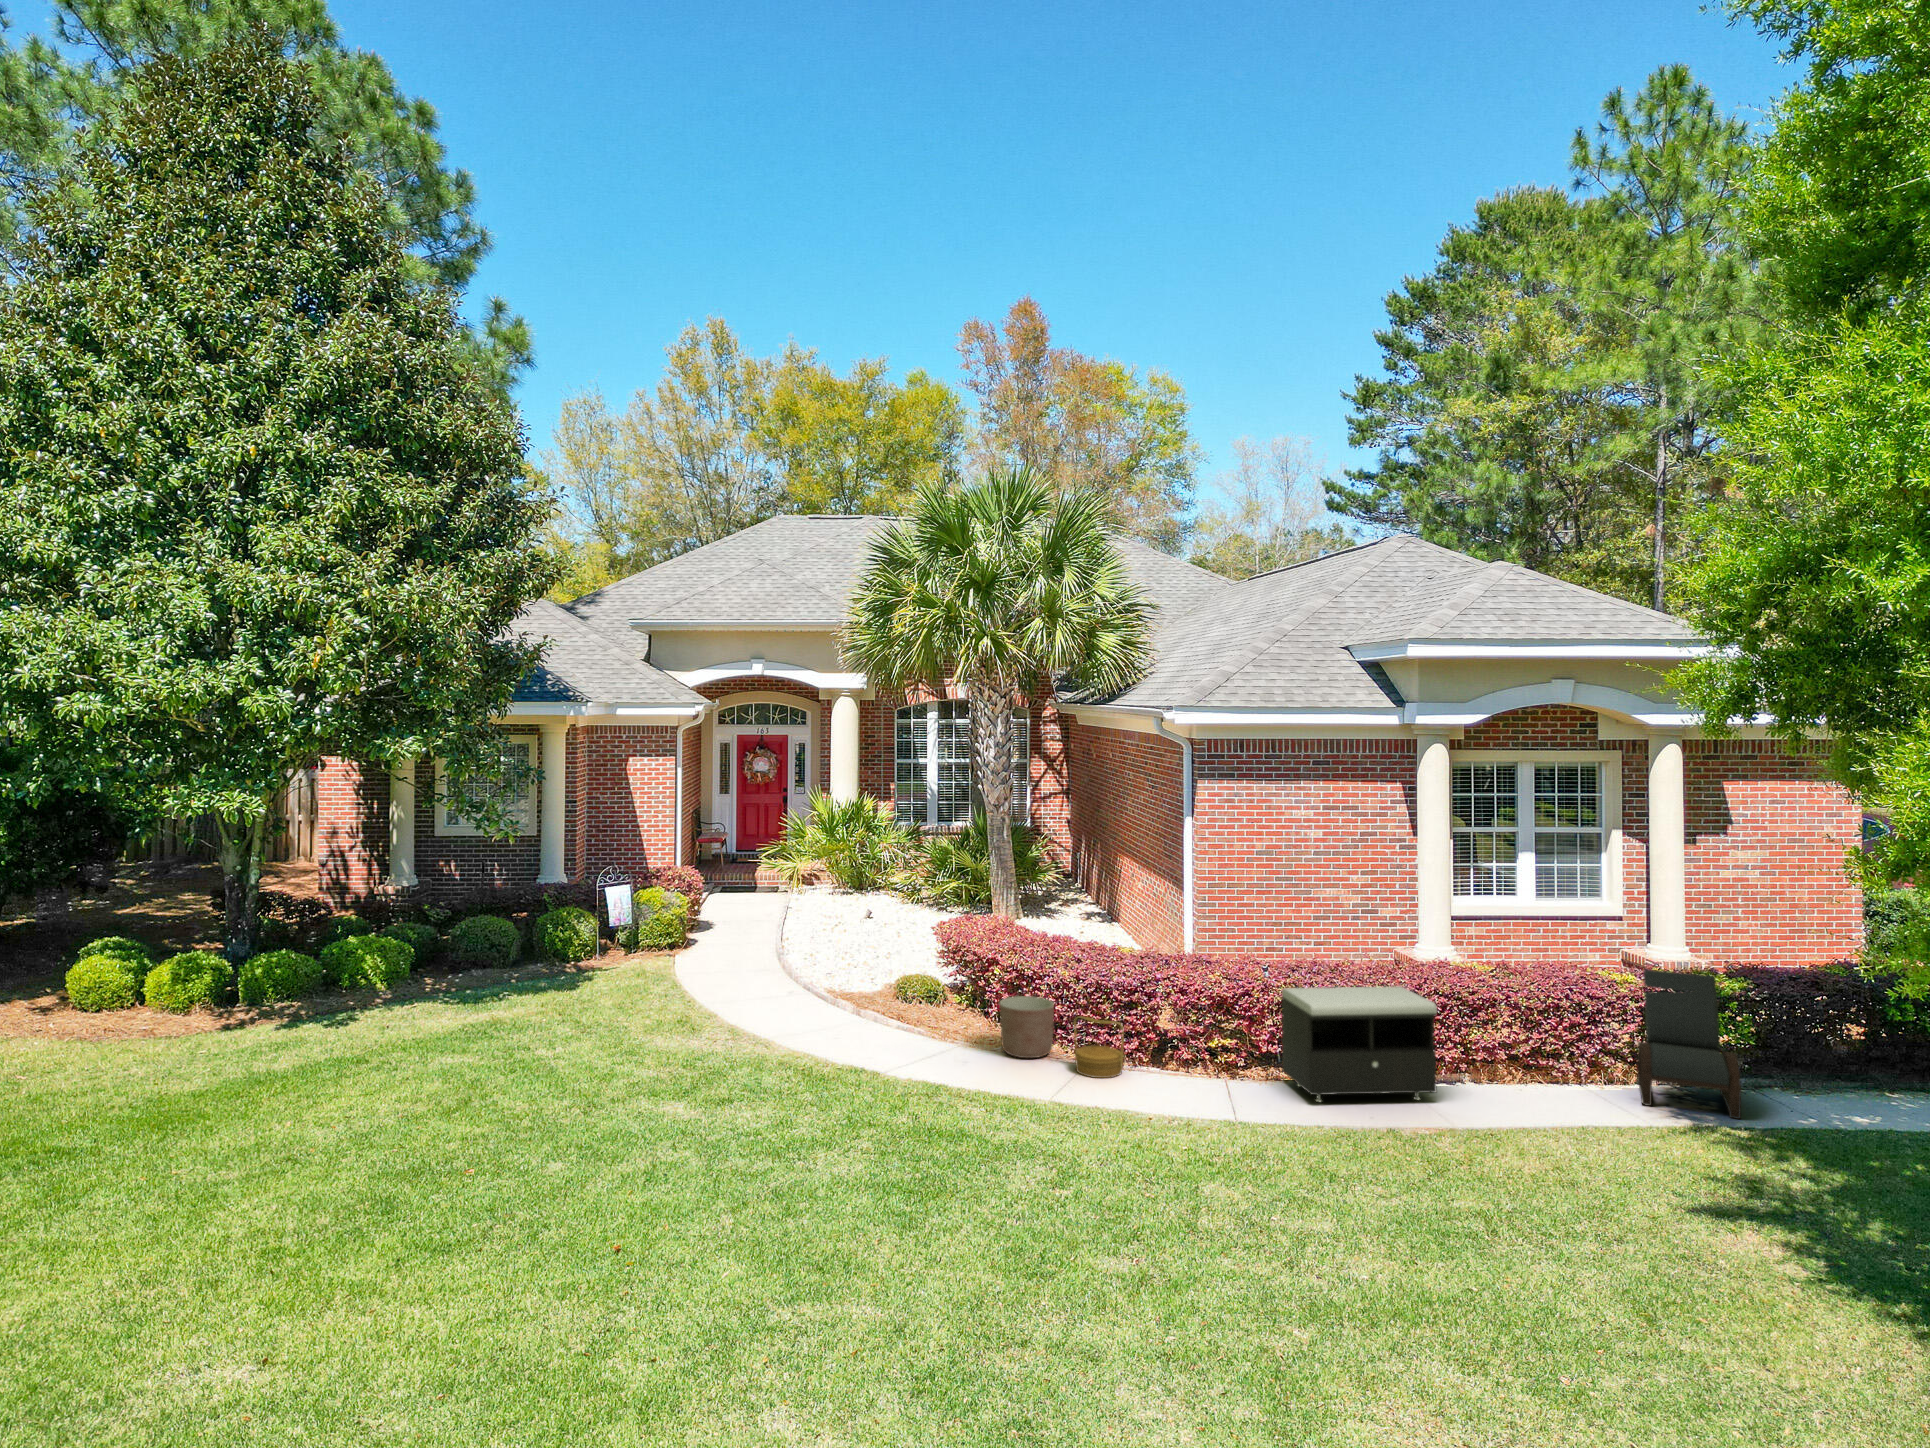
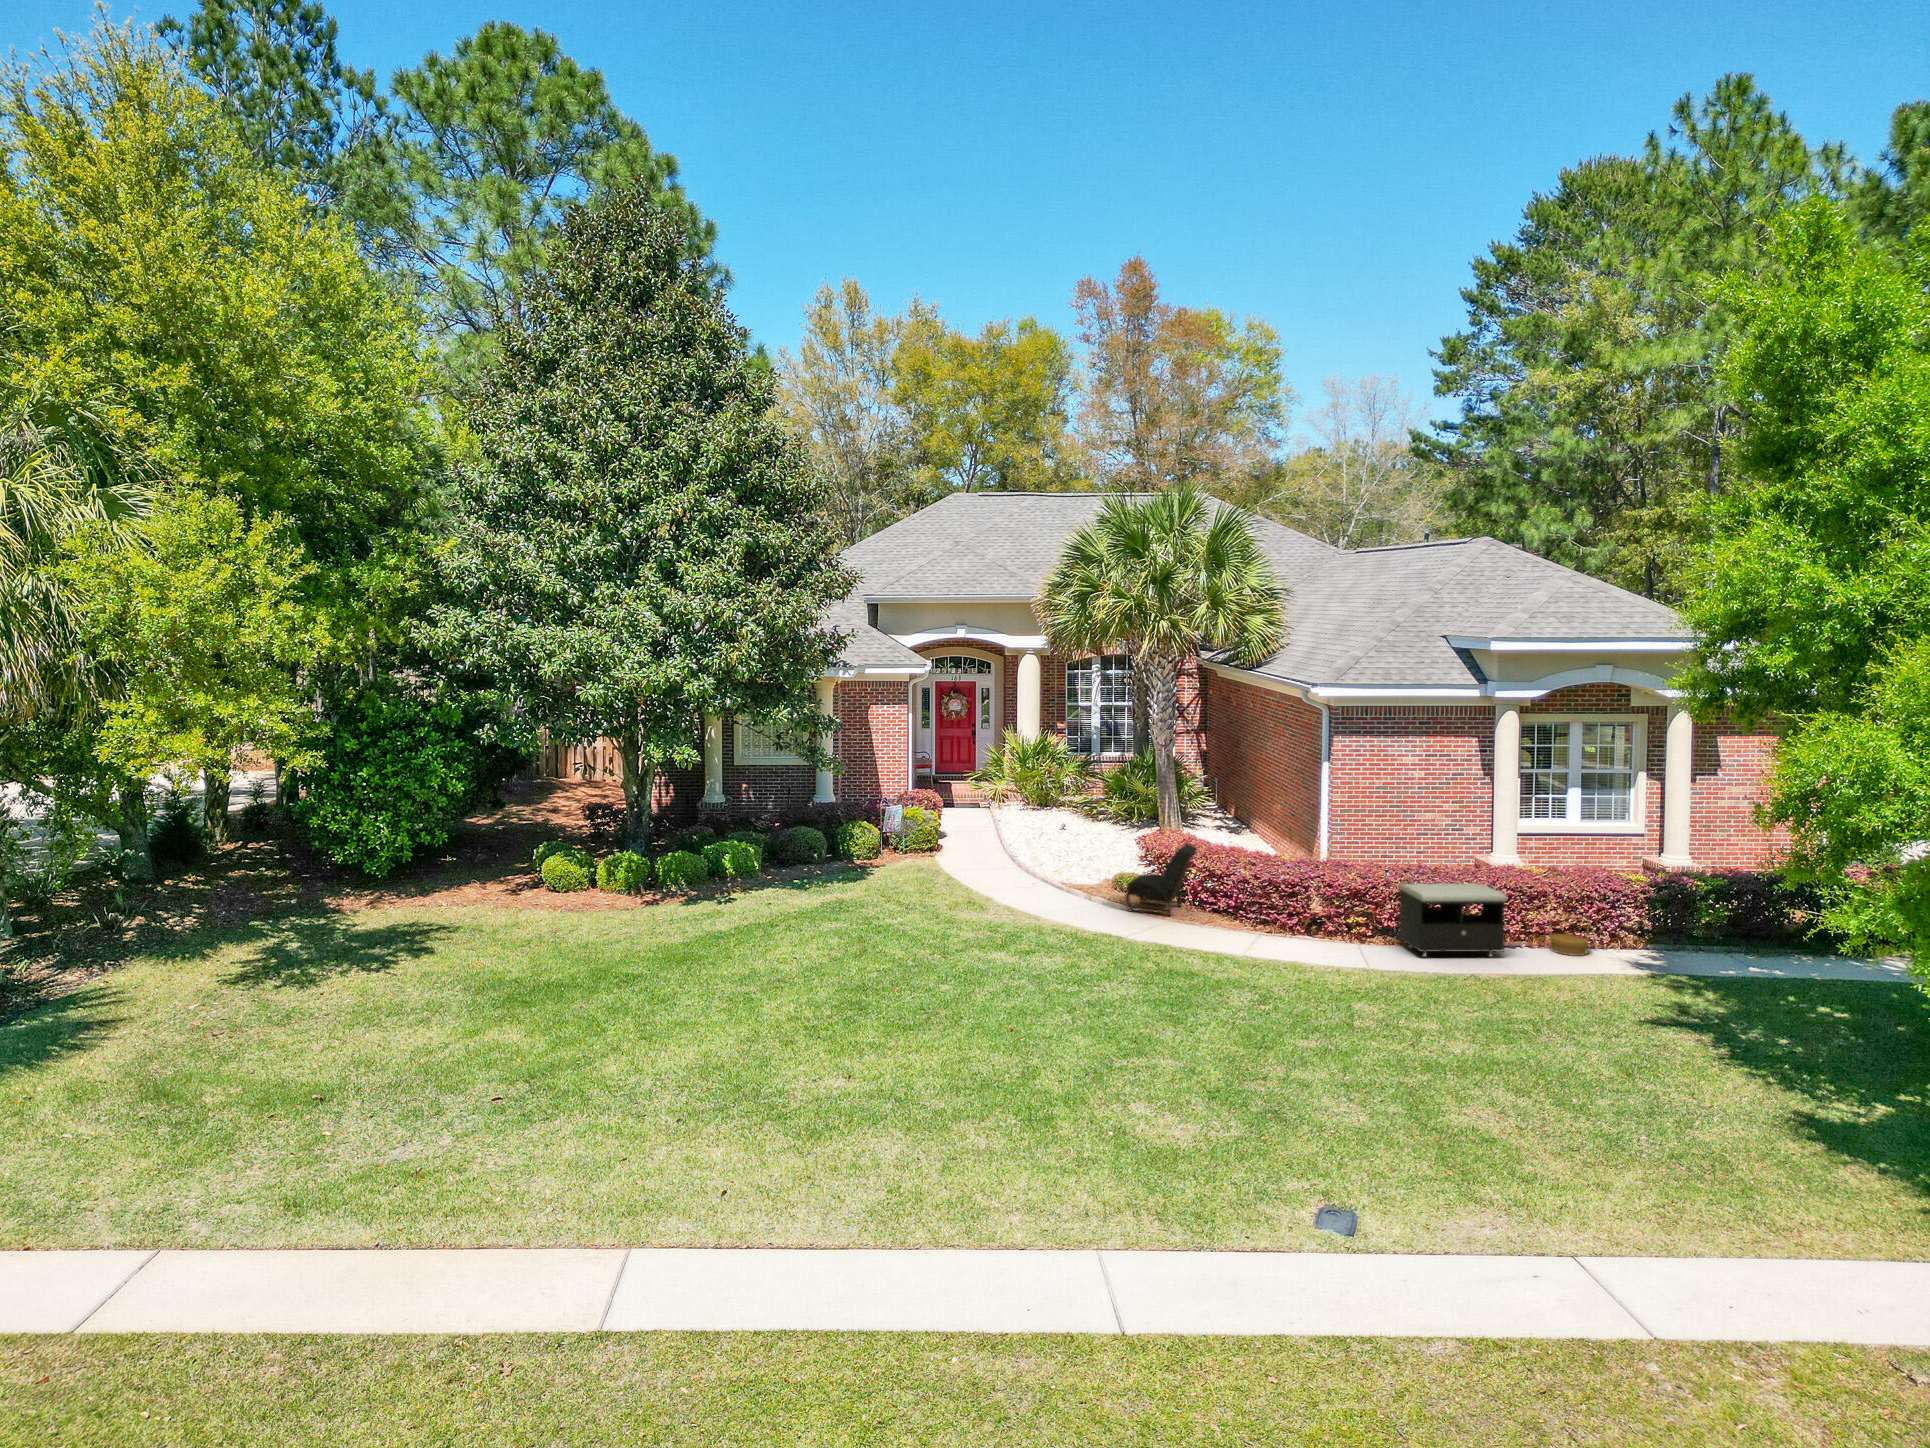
lounge chair: present [1636,969,1742,1119] -> present [1125,844,1197,916]
planter: present [999,996,1054,1058] -> none [1201,888,1239,928]
woven basket: present [1074,1016,1124,1078] -> present [1549,916,1590,956]

